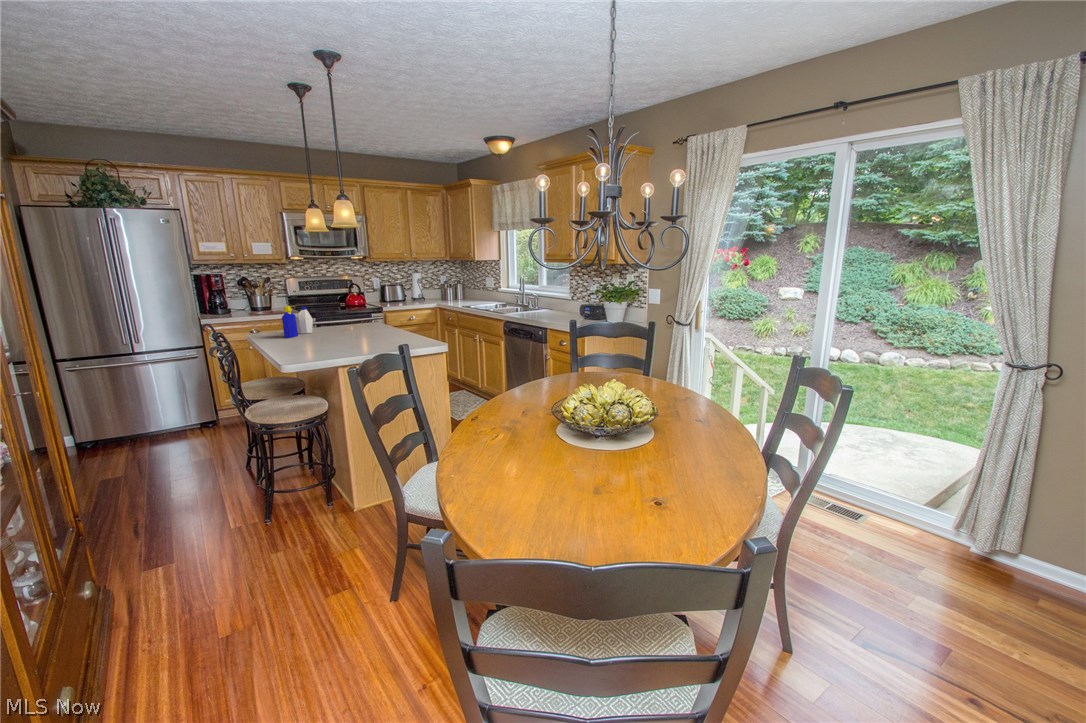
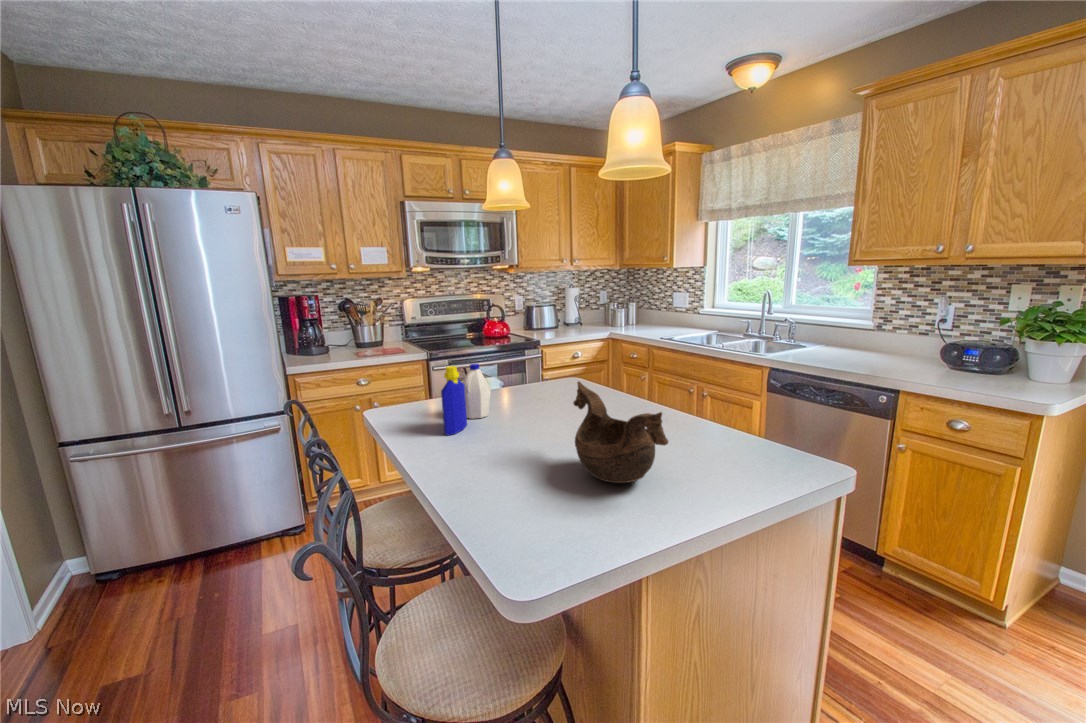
decorative bowl: none [328,308,363,345] -> present [573,381,668,483]

